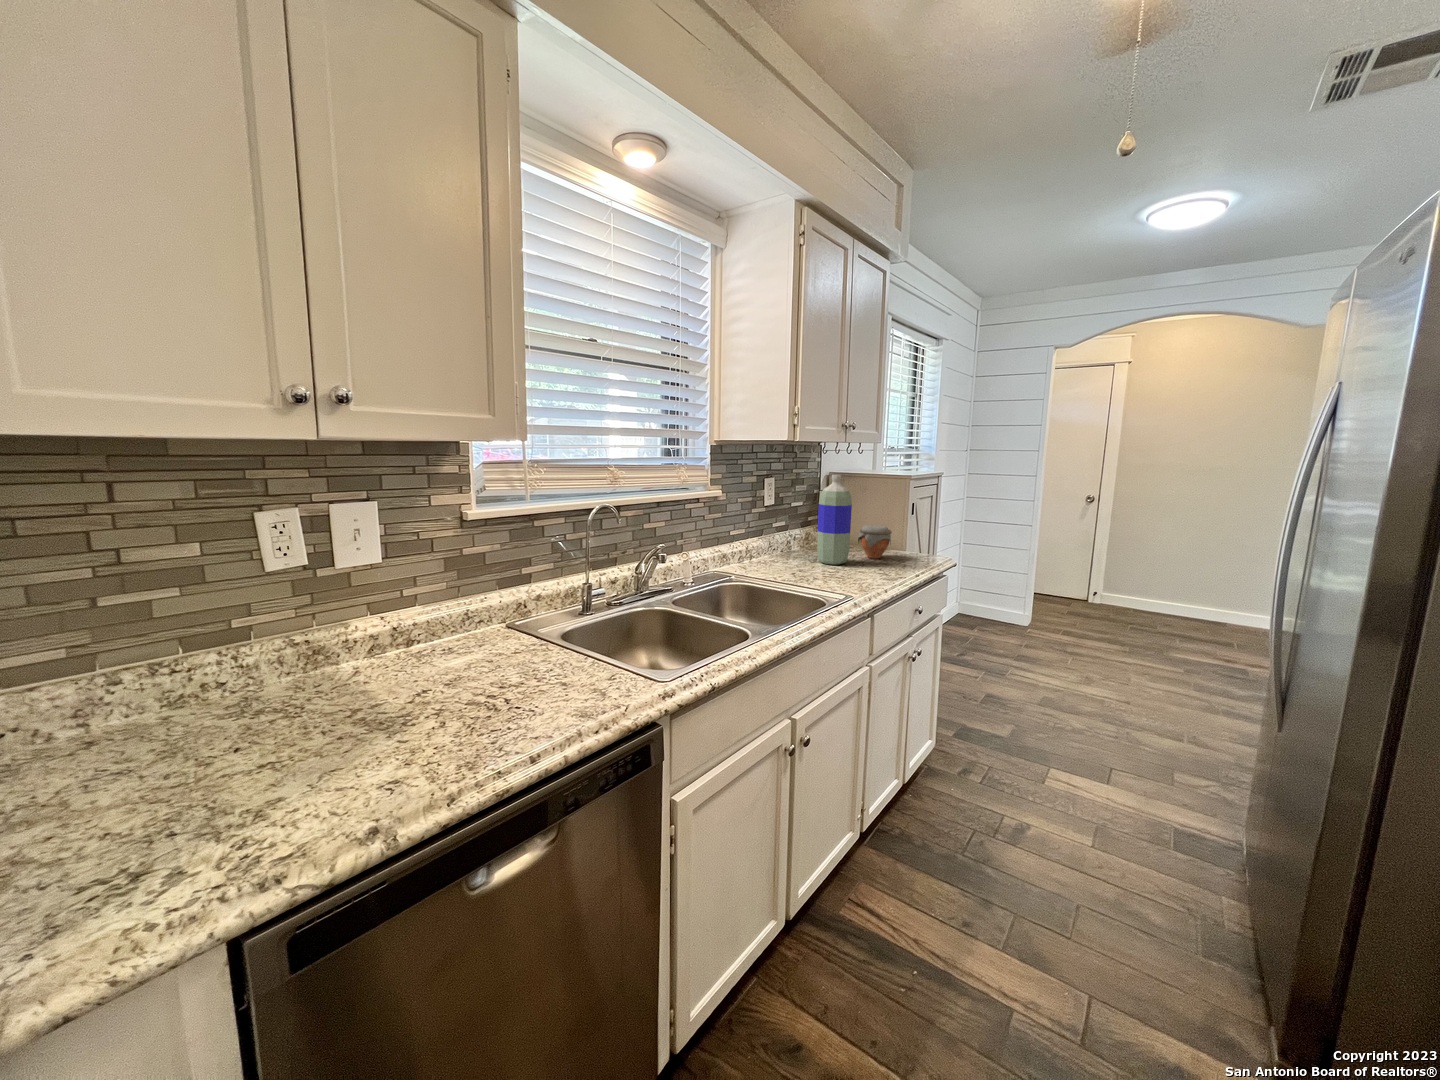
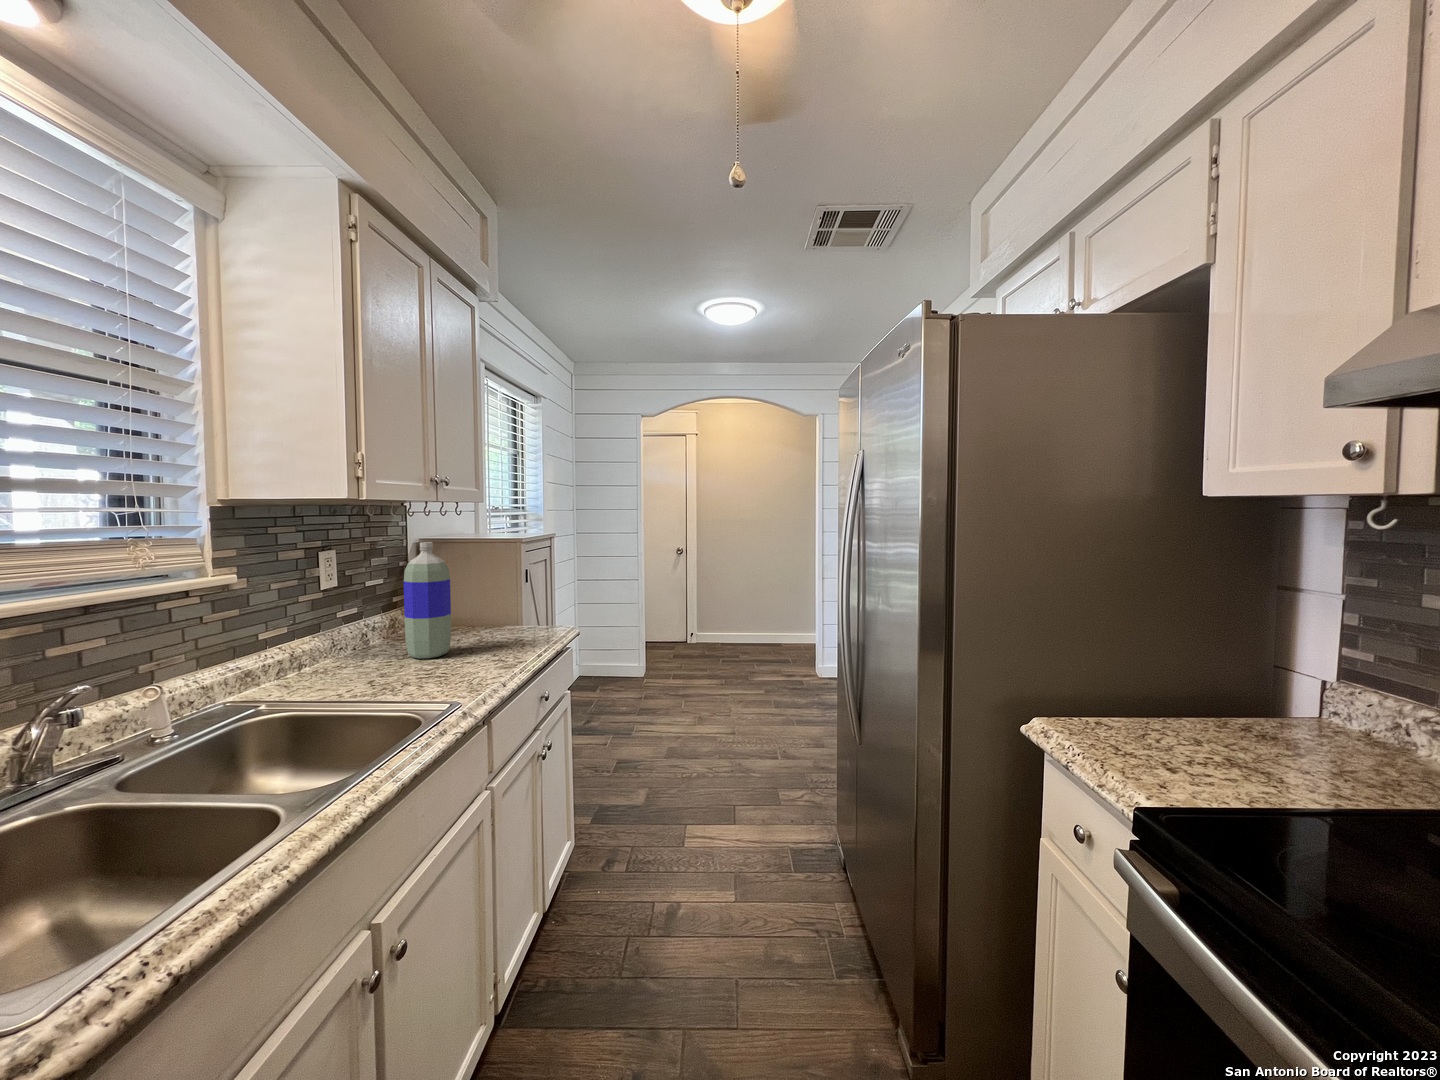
jar: present [858,525,892,559] -> none [462,600,504,641]

